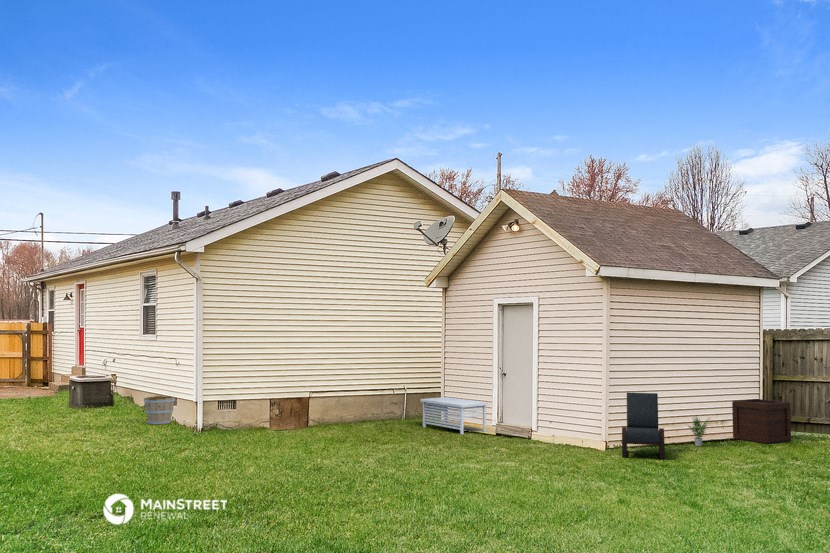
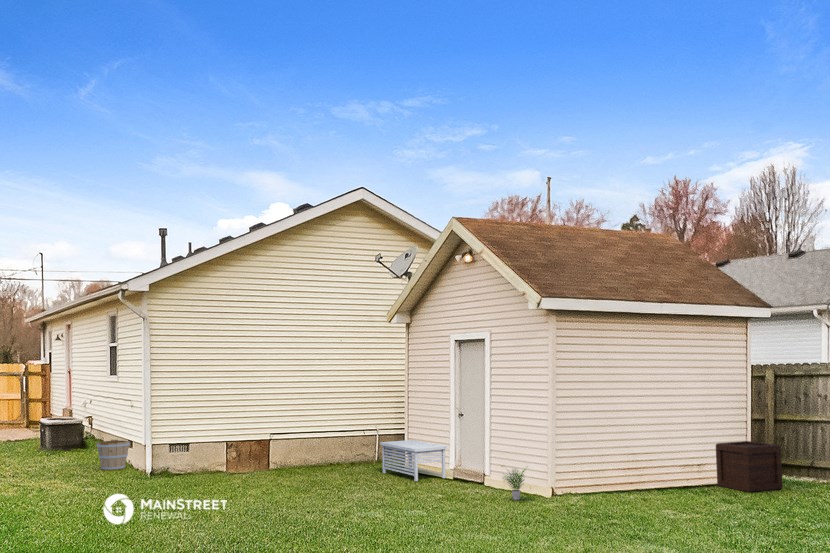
lounge chair: present [621,393,665,459] -> none [565,435,619,510]
potted plant: present [689,417,709,446] -> present [503,469,525,500]

